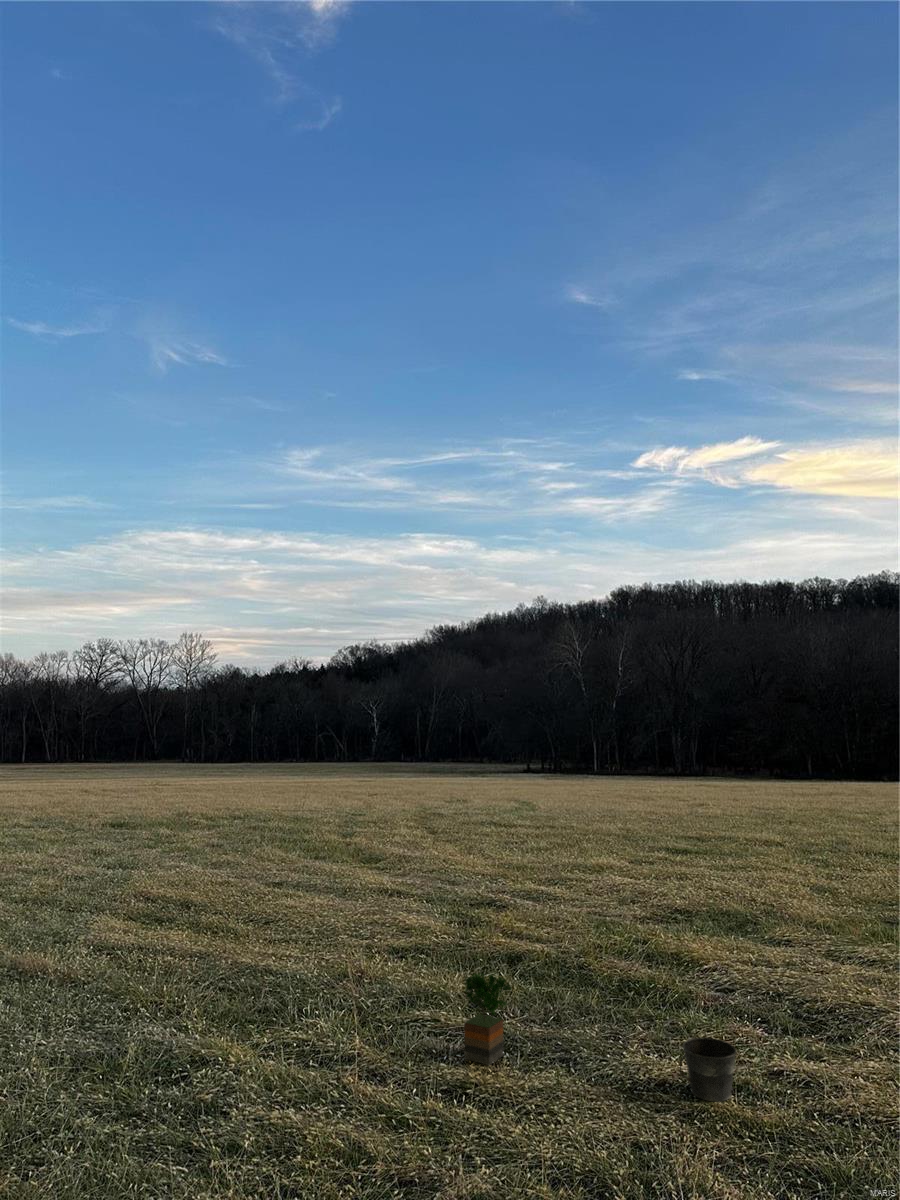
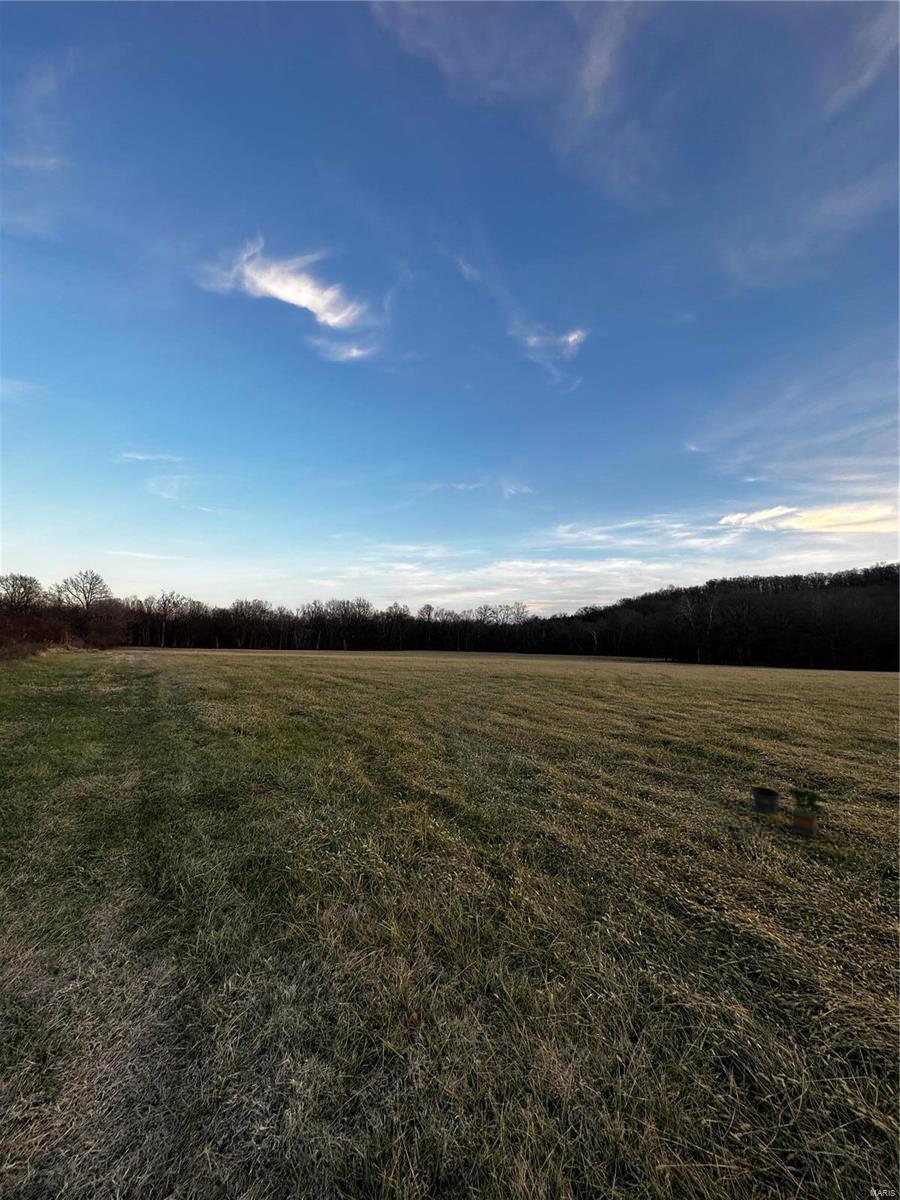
potted tree: present [464,974,511,1065] -> present [788,788,823,838]

